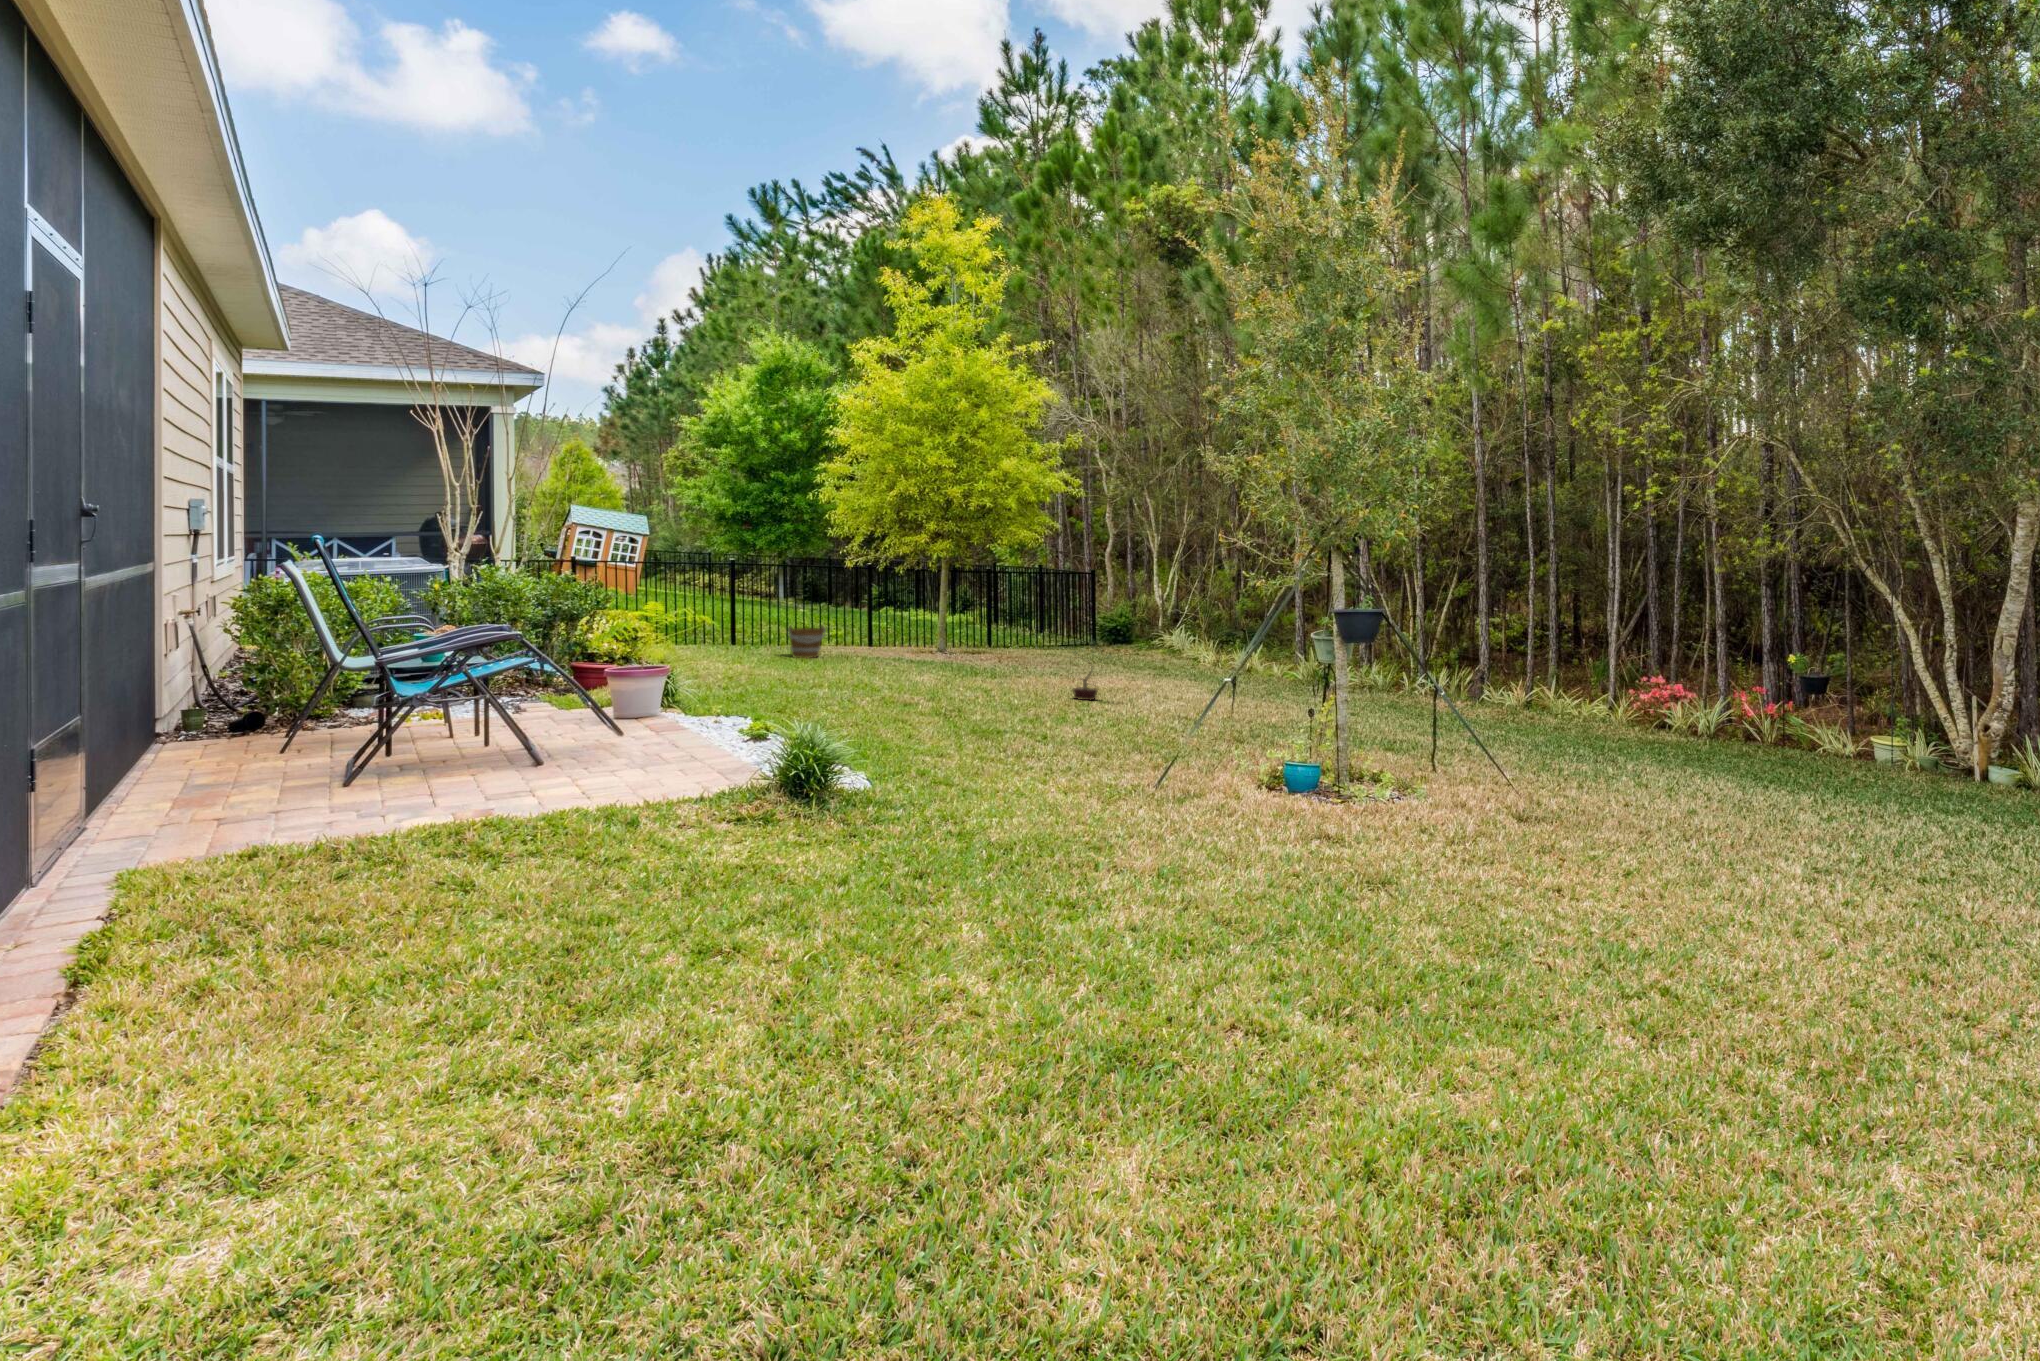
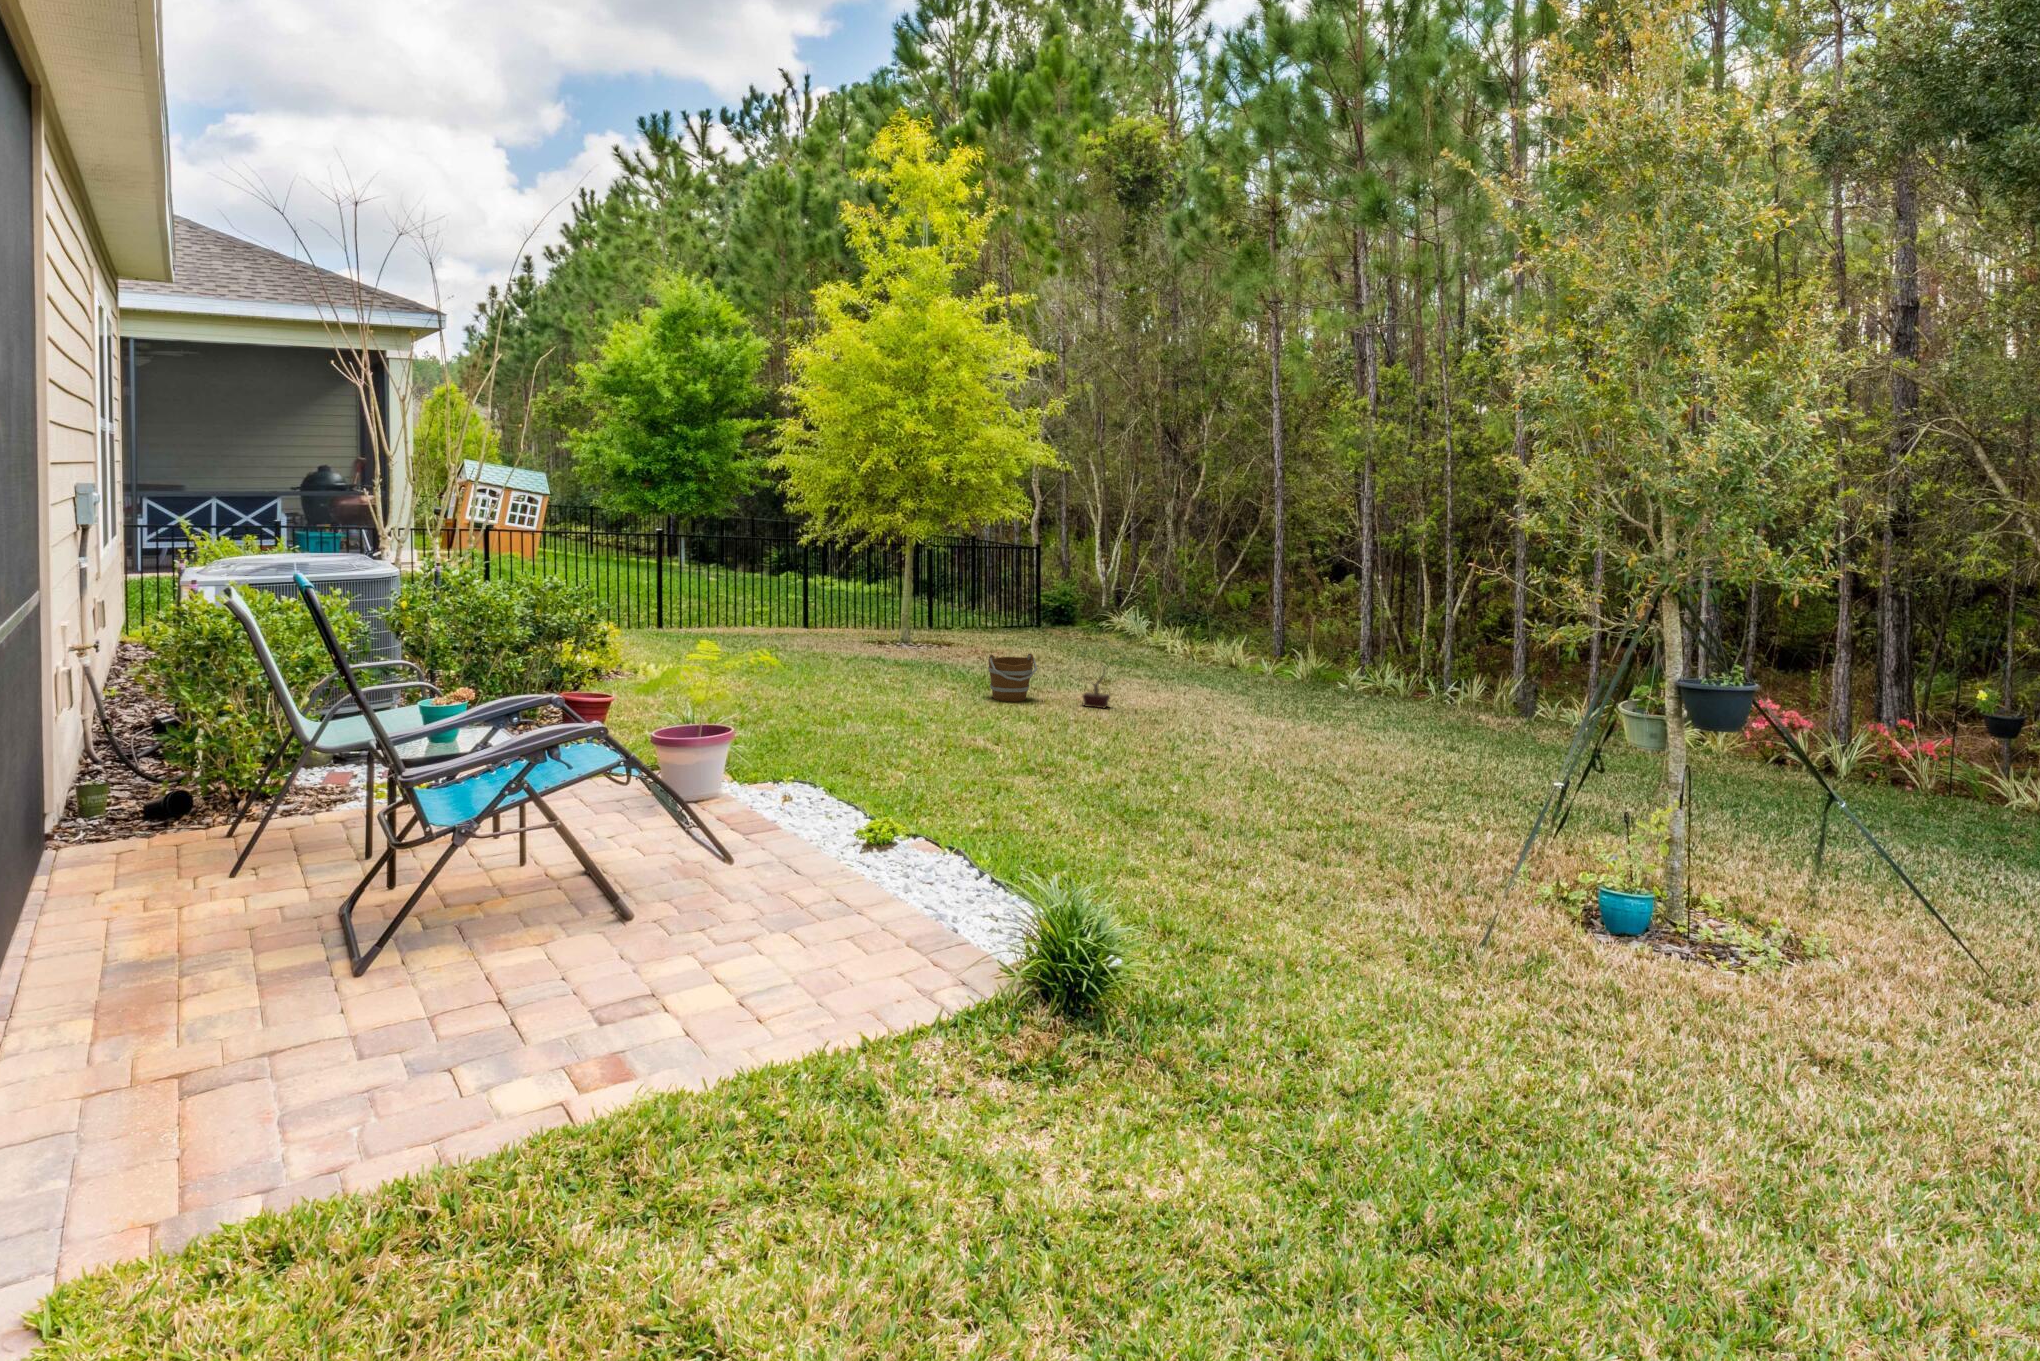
bucket: present [788,626,826,658] -> present [988,653,1037,701]

